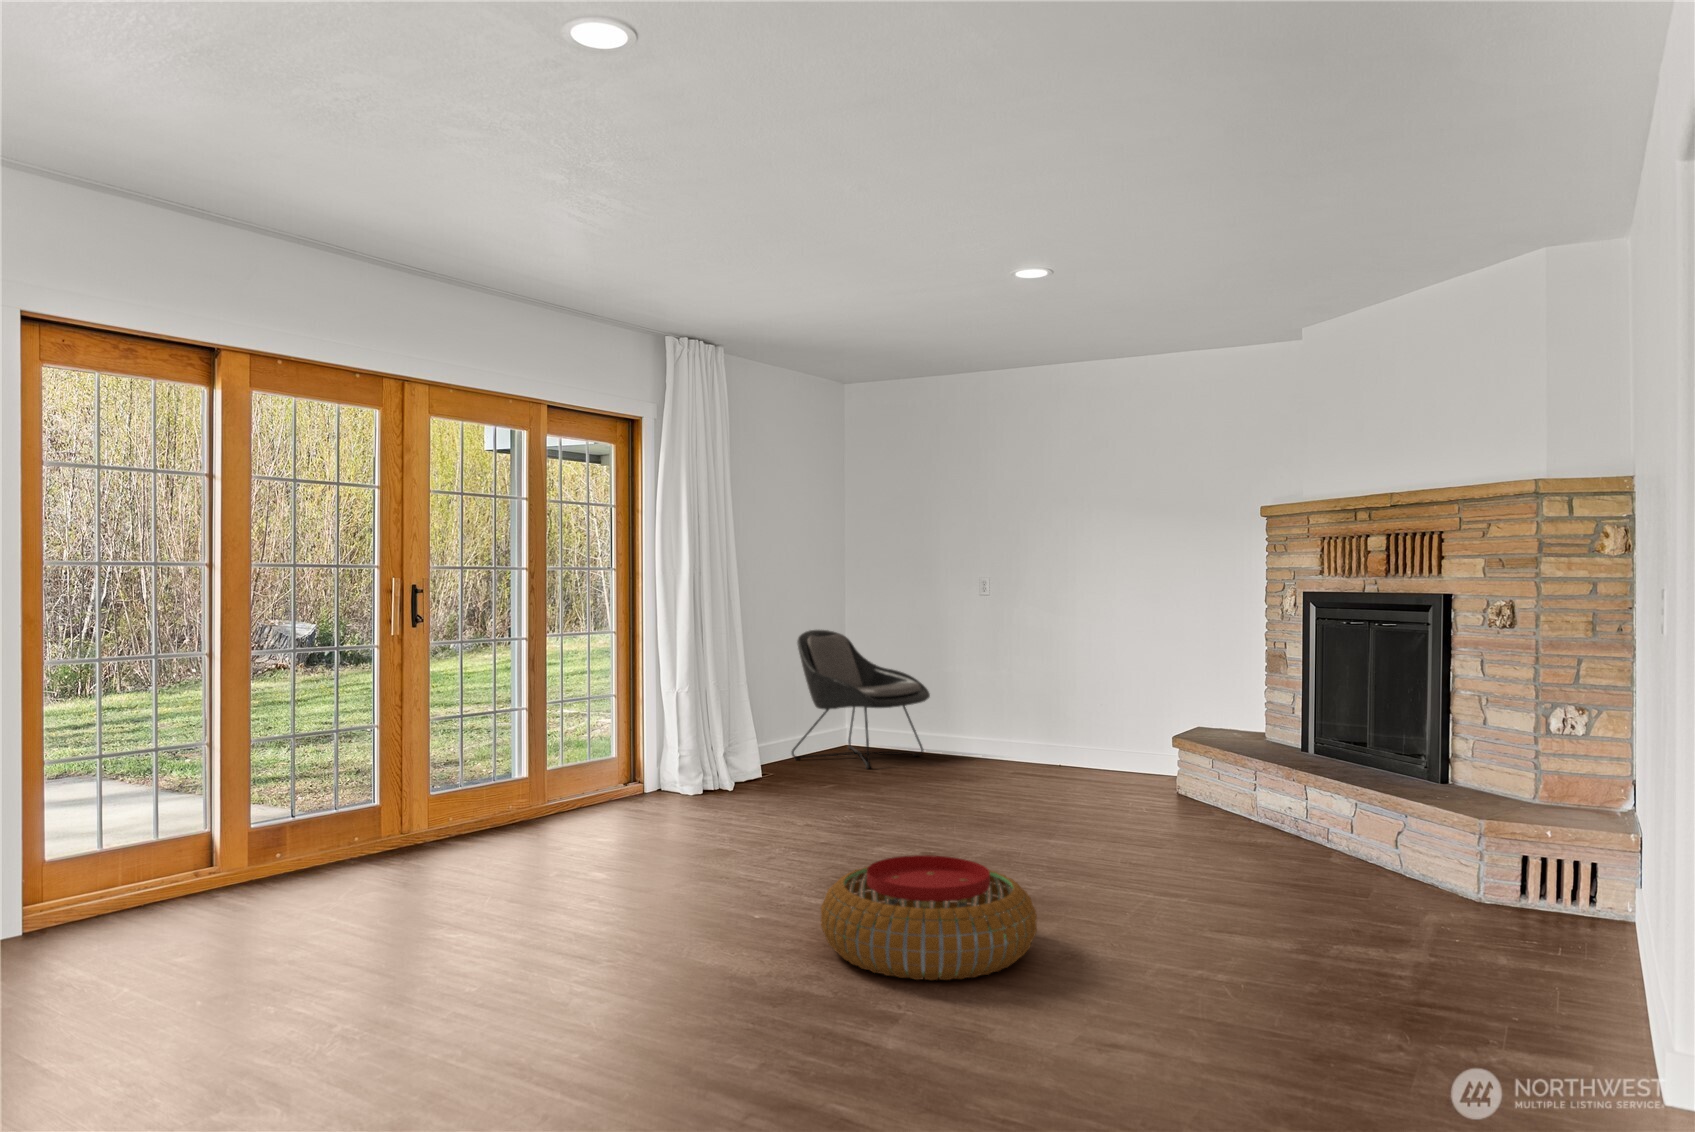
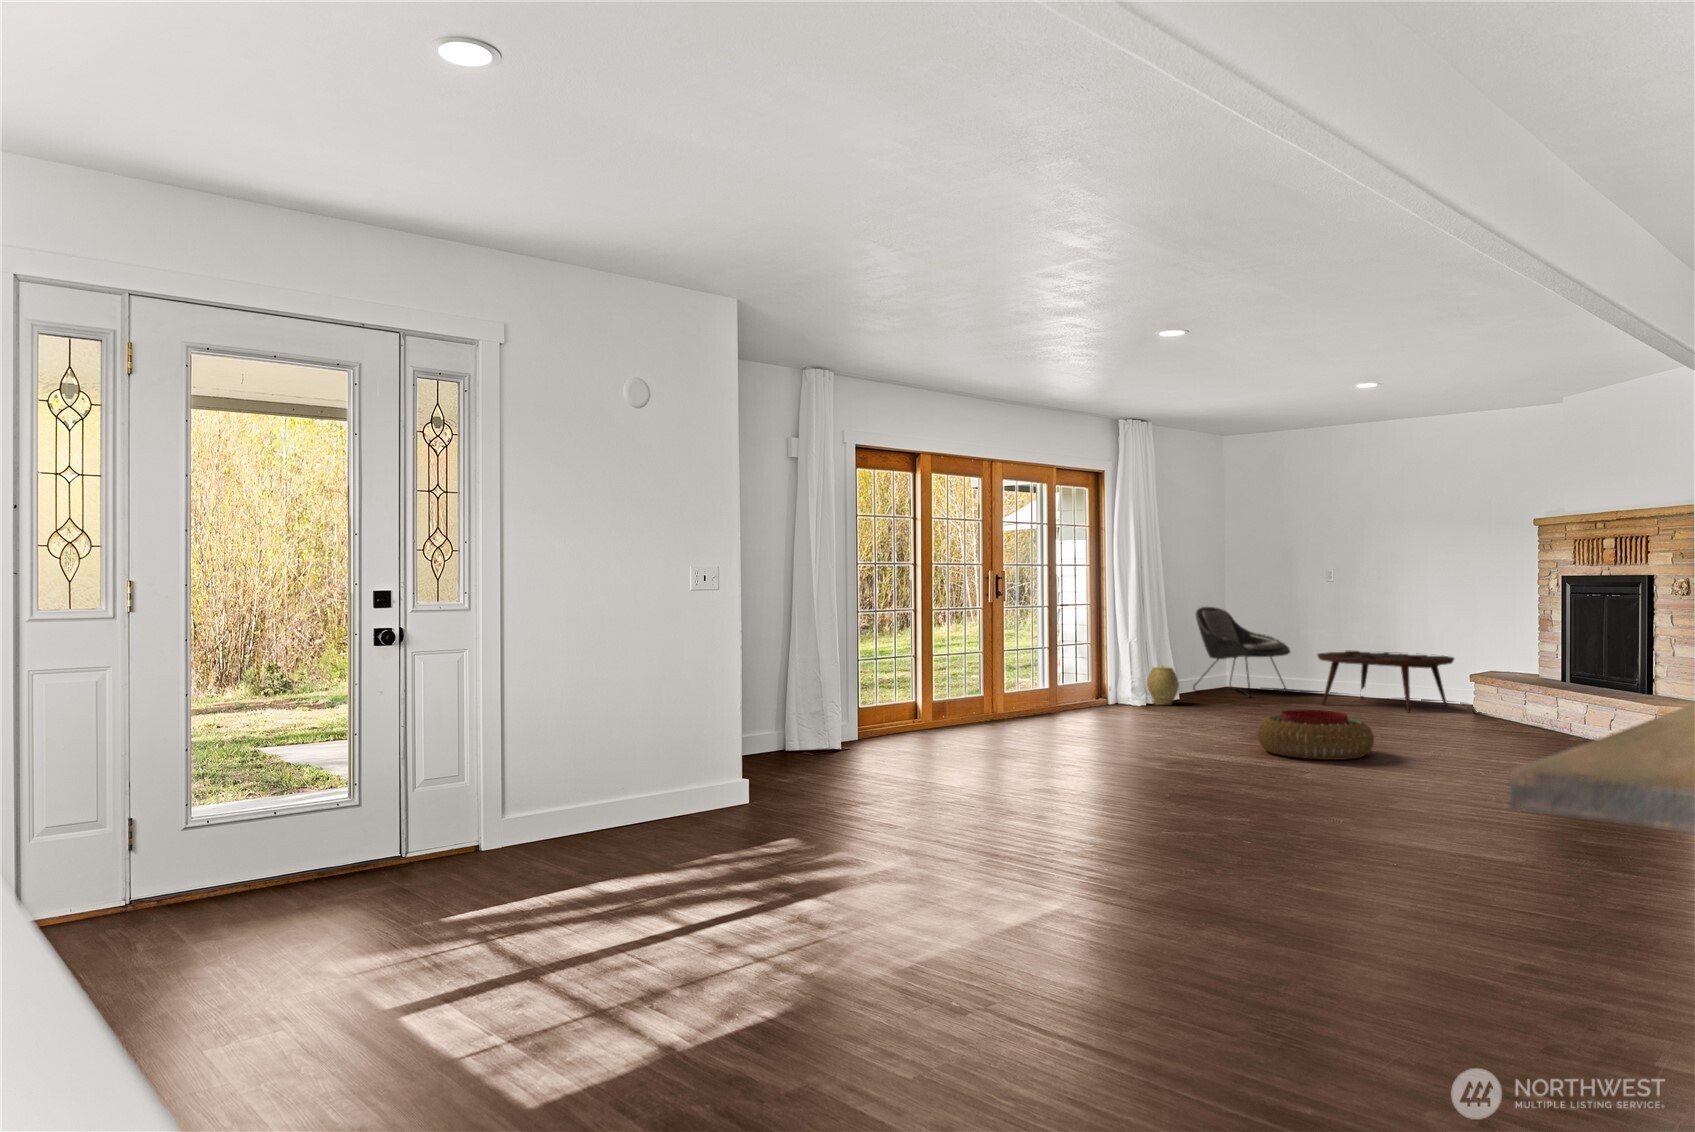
coffee table: none [962,698,1150,799] -> present [1317,651,1454,712]
woven basket: none [704,730,755,794] -> present [1147,666,1179,705]

